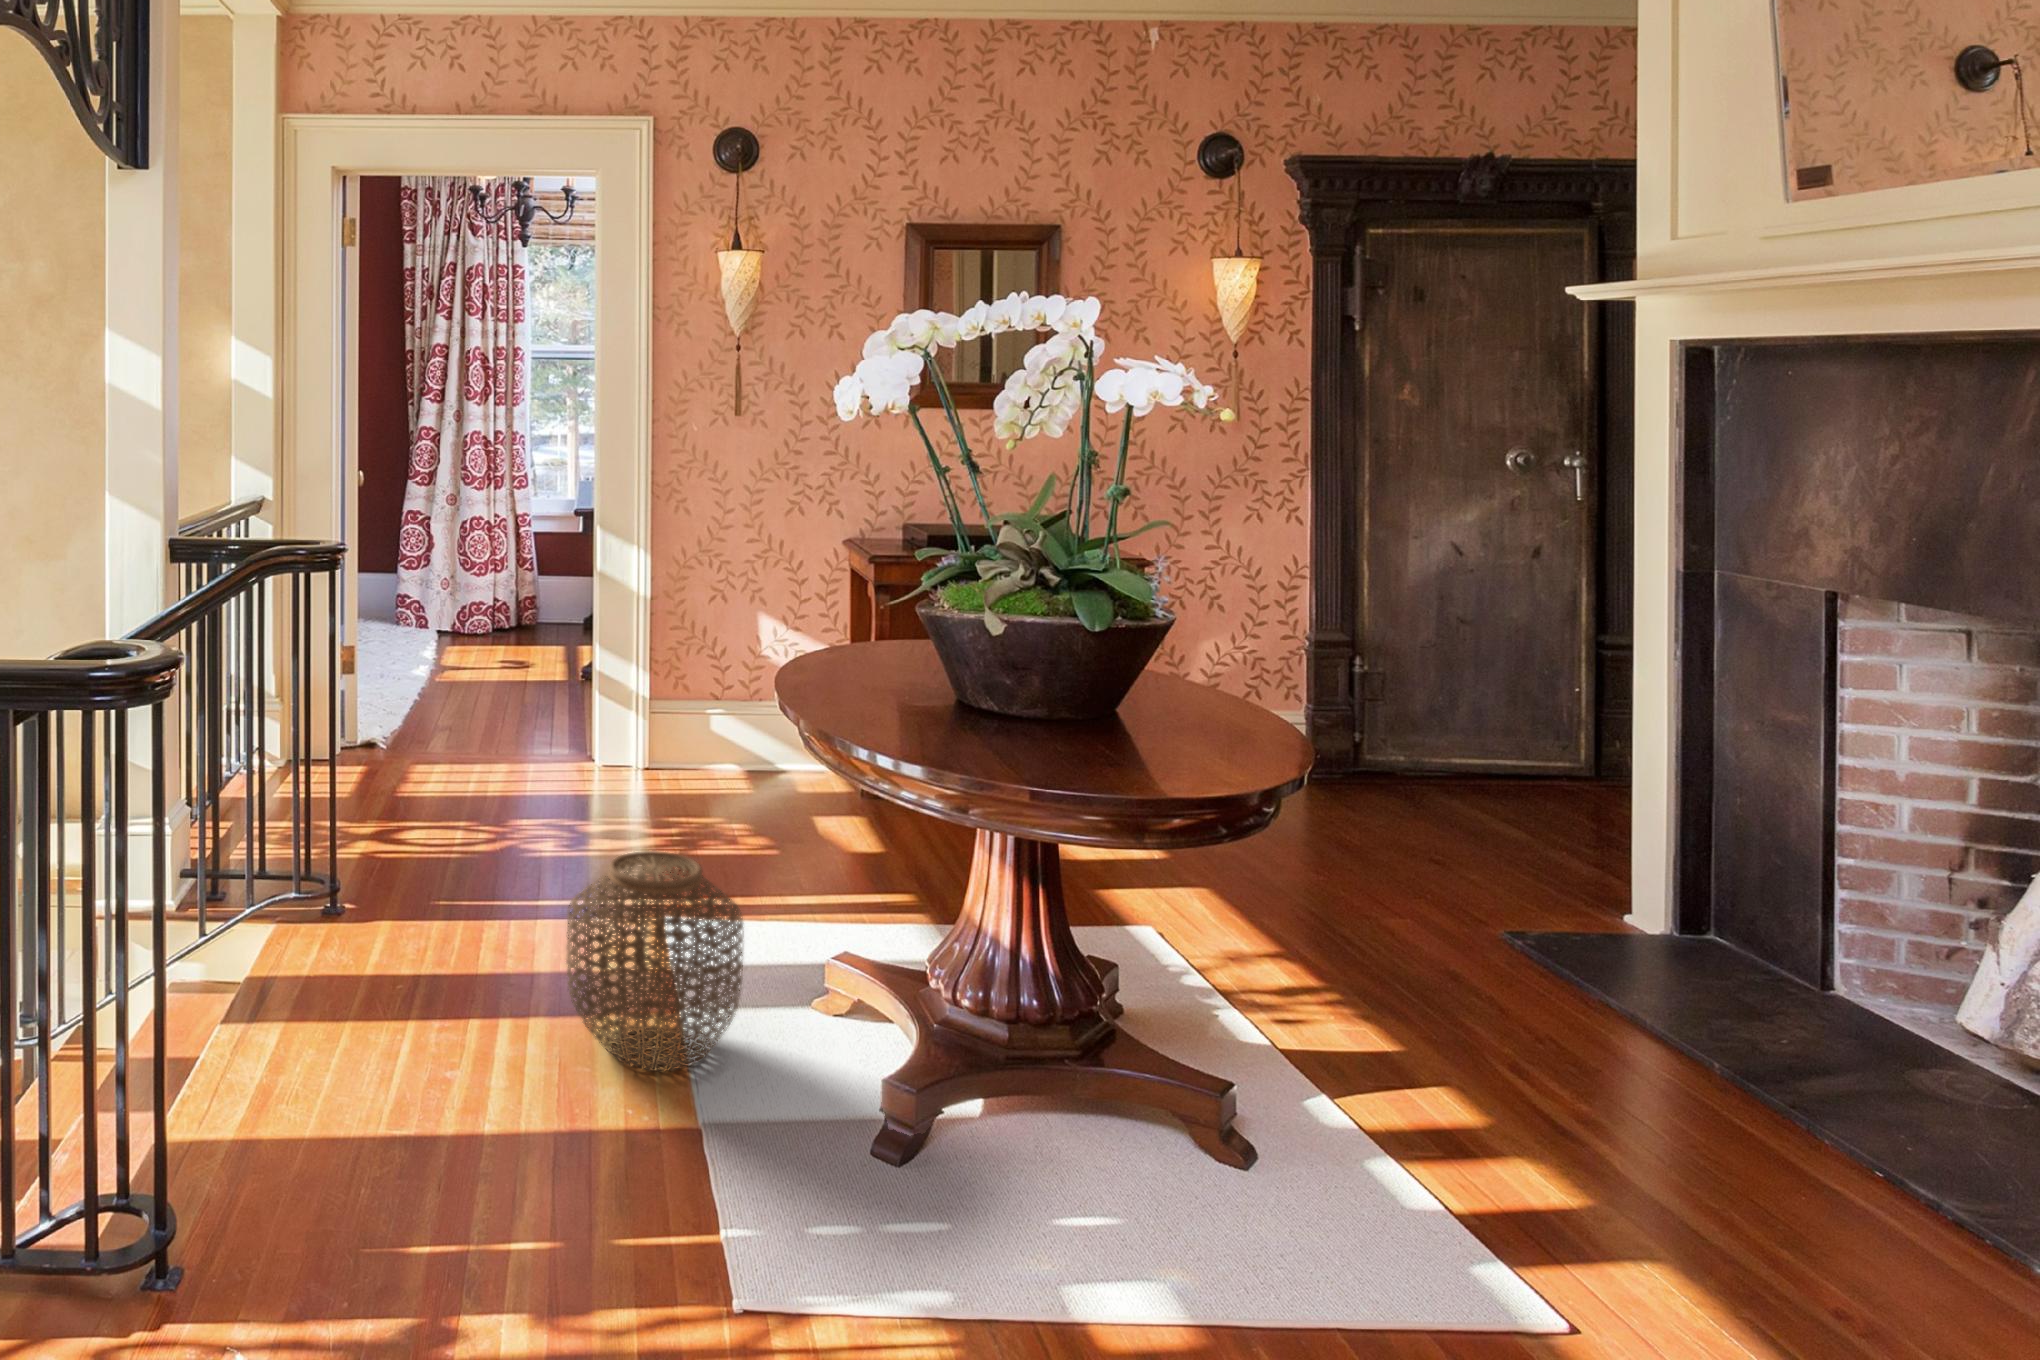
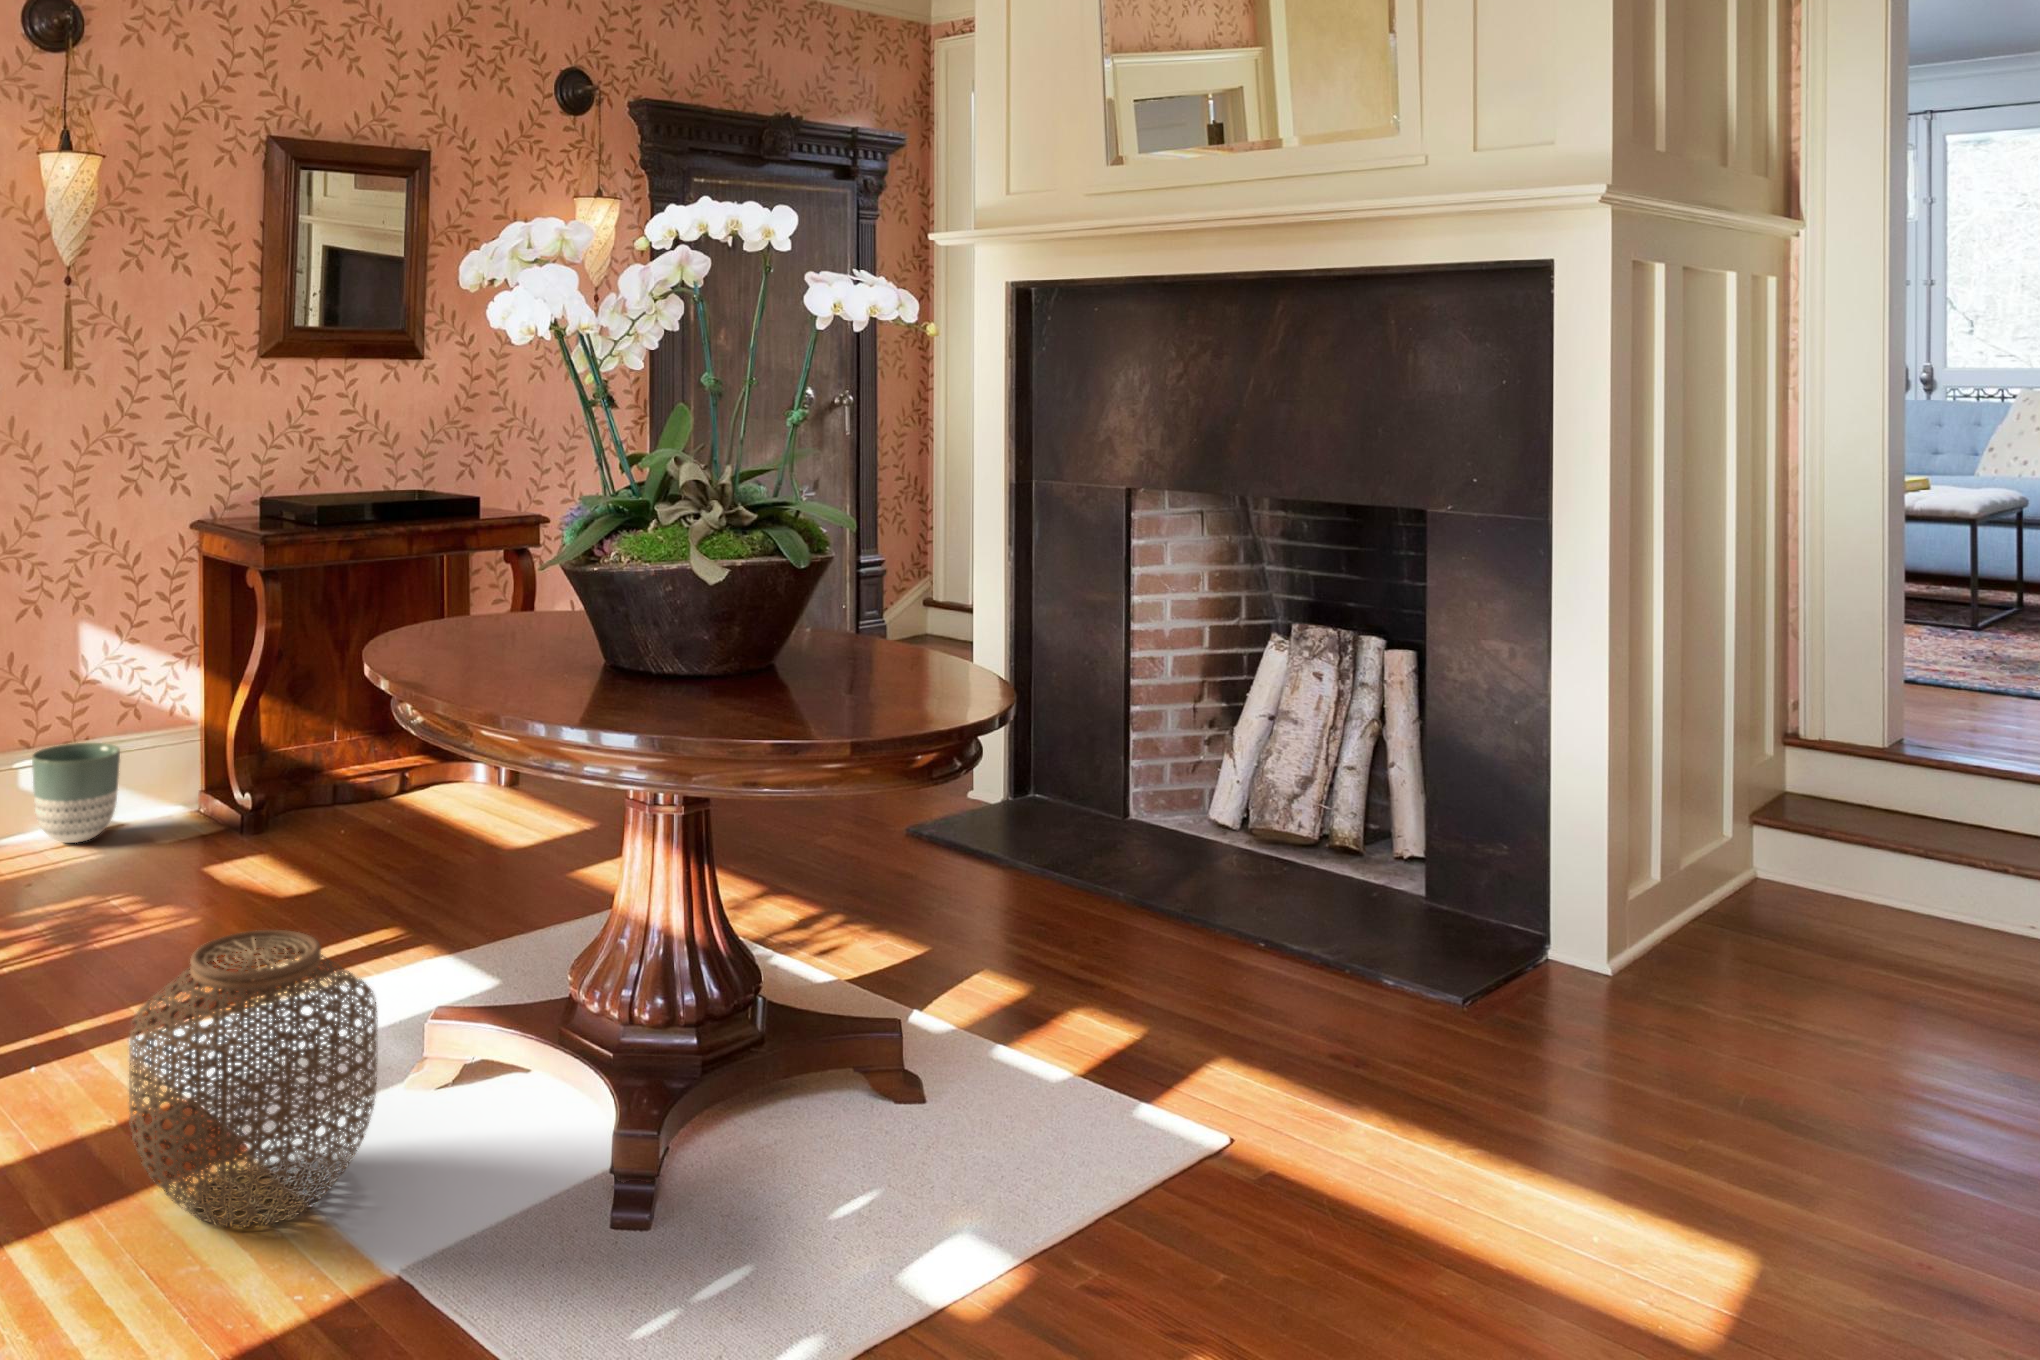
planter: none [709,700,772,776] -> present [32,743,120,843]

